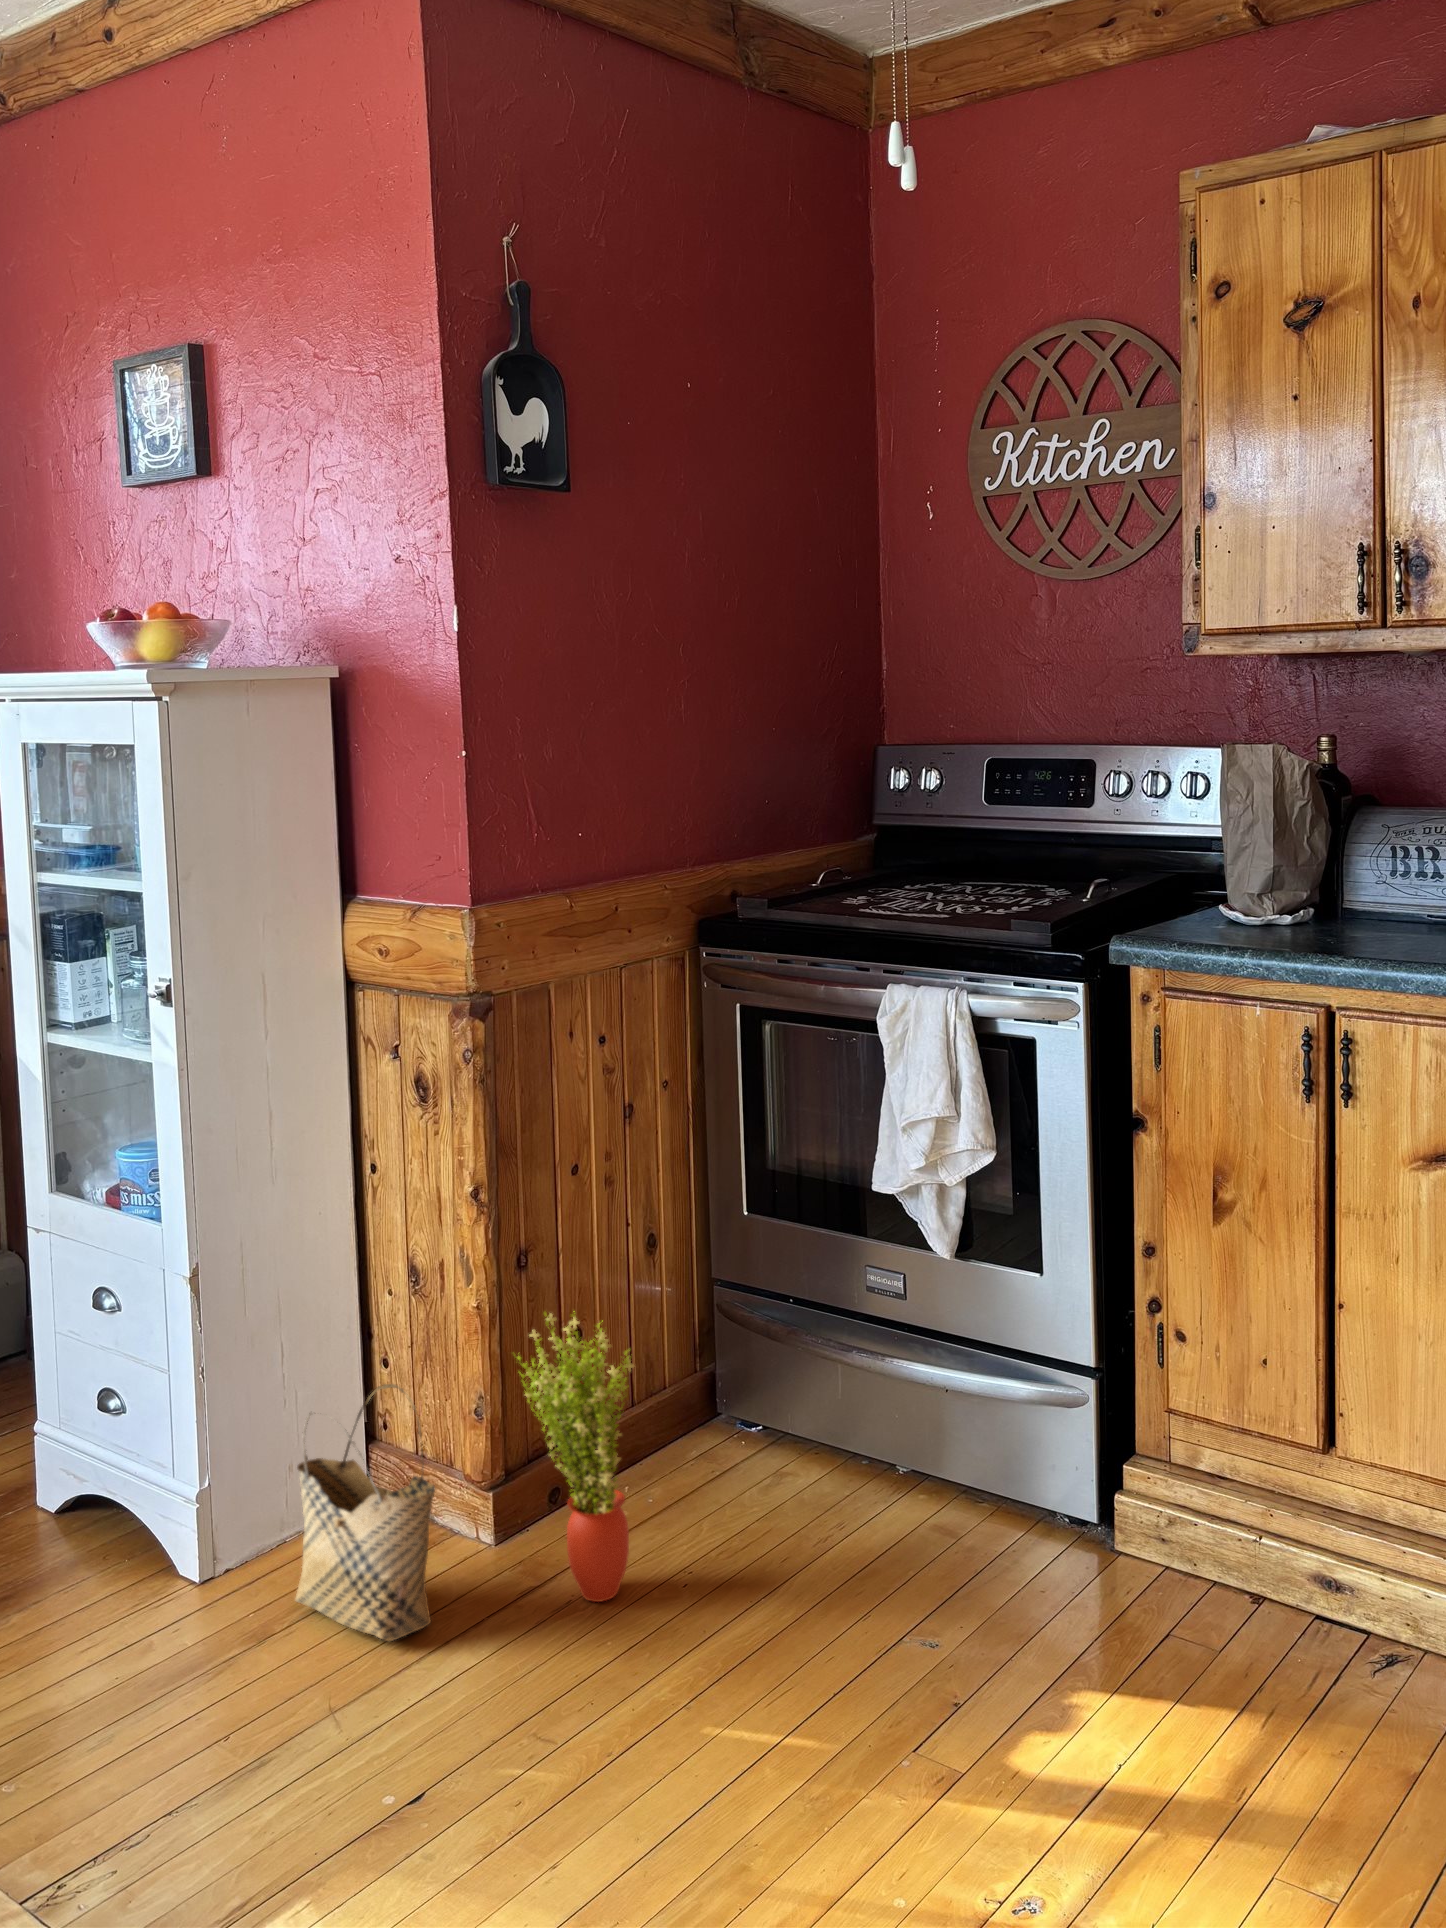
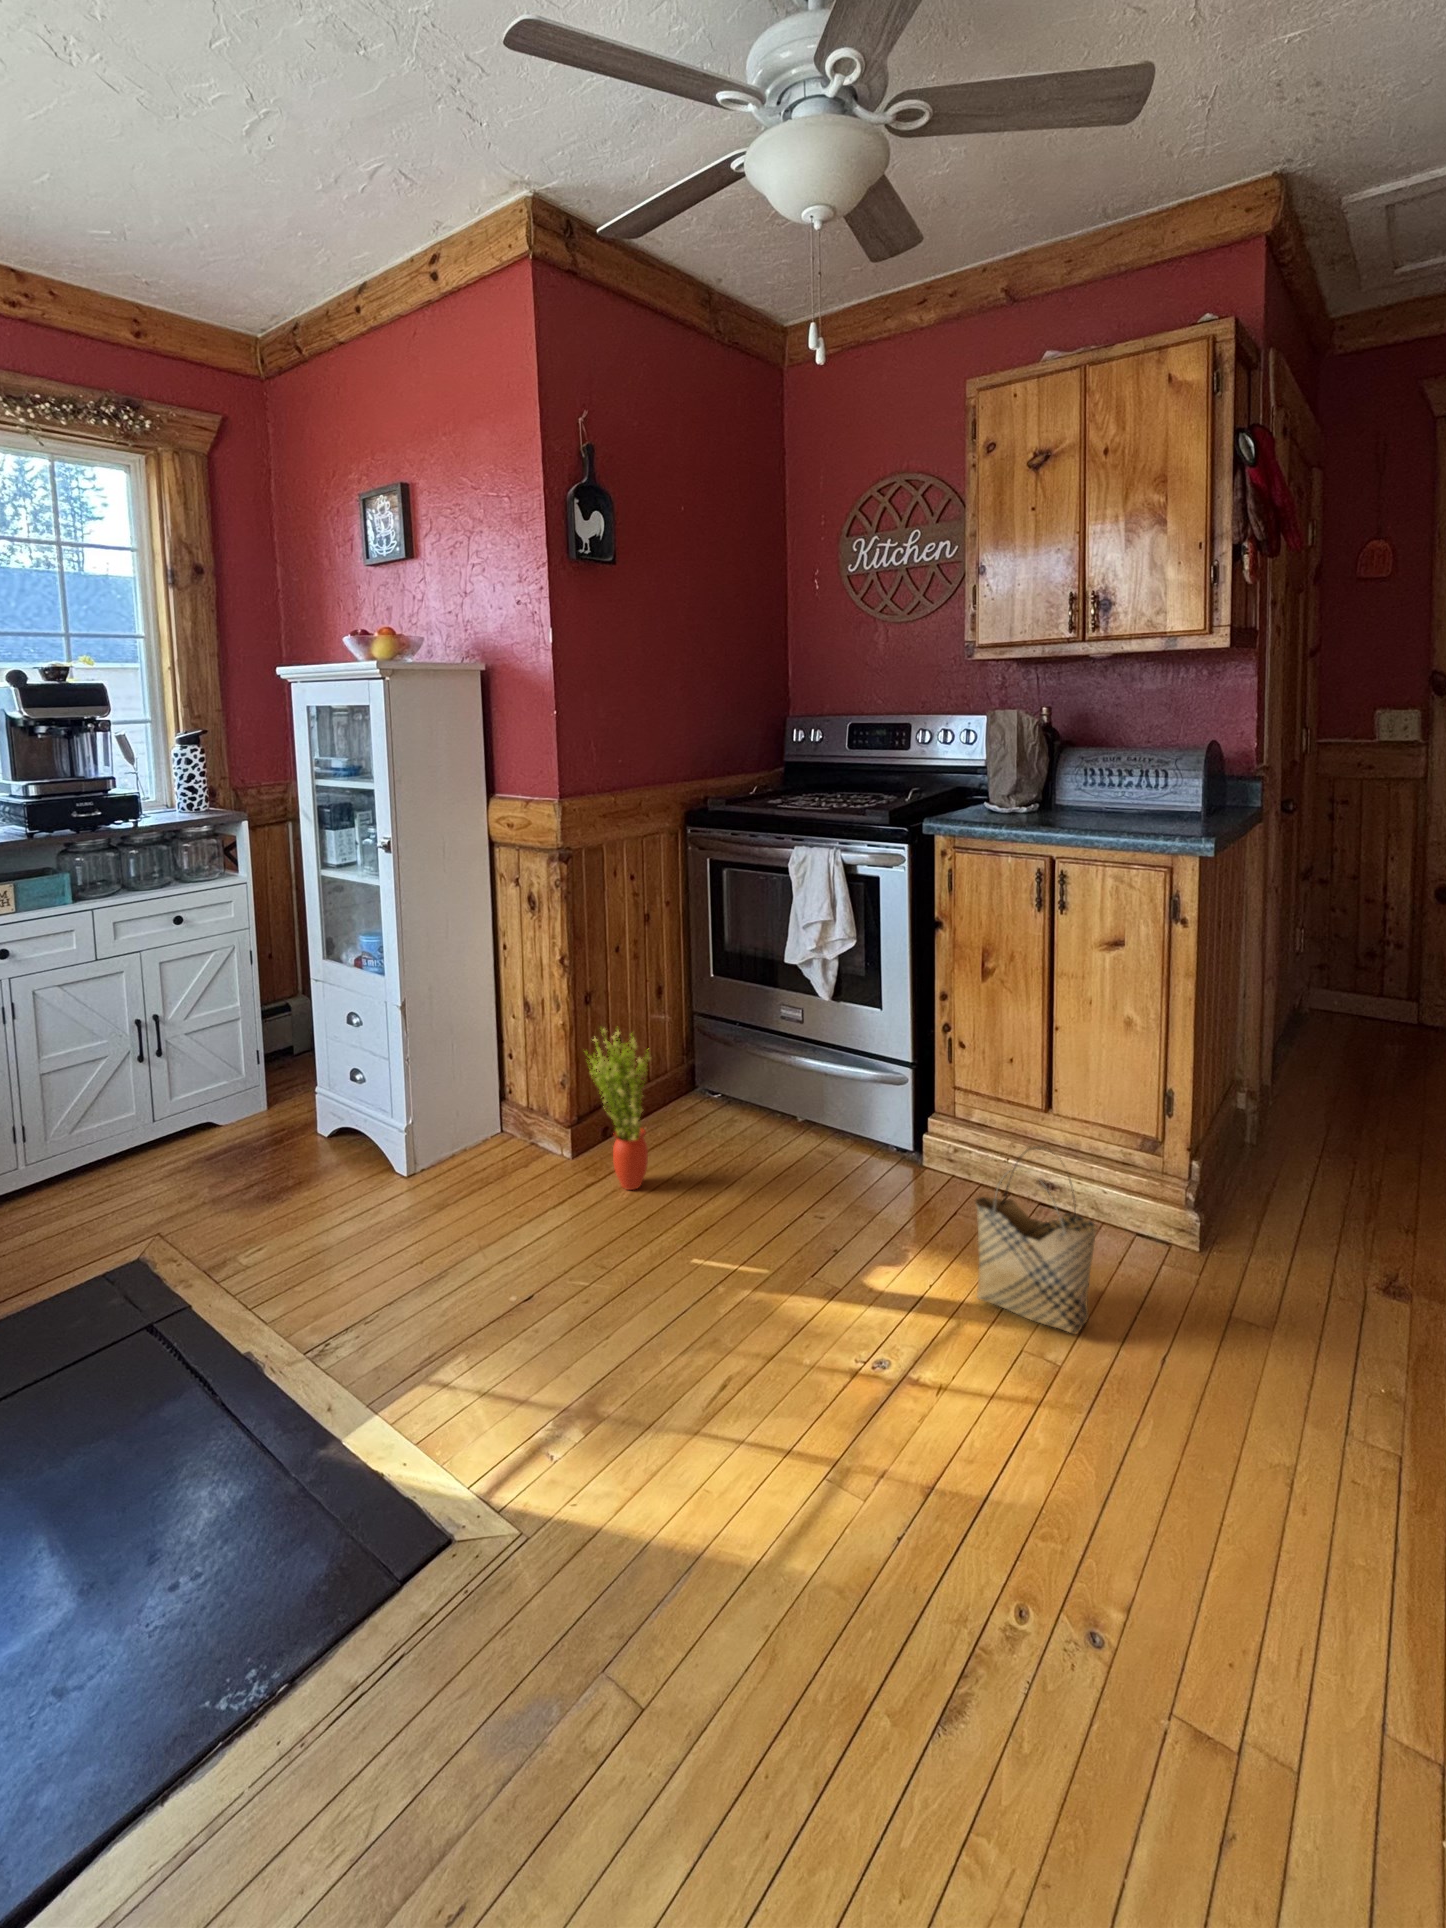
woven basket: present [296,1384,435,1641] -> present [975,1147,1097,1334]

